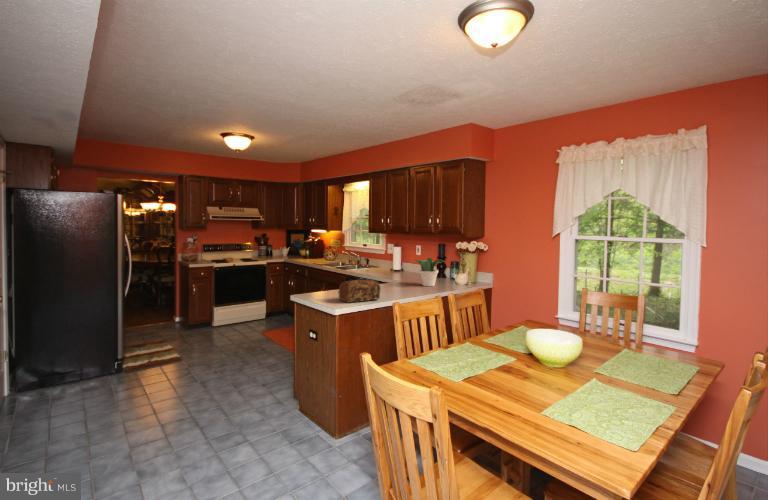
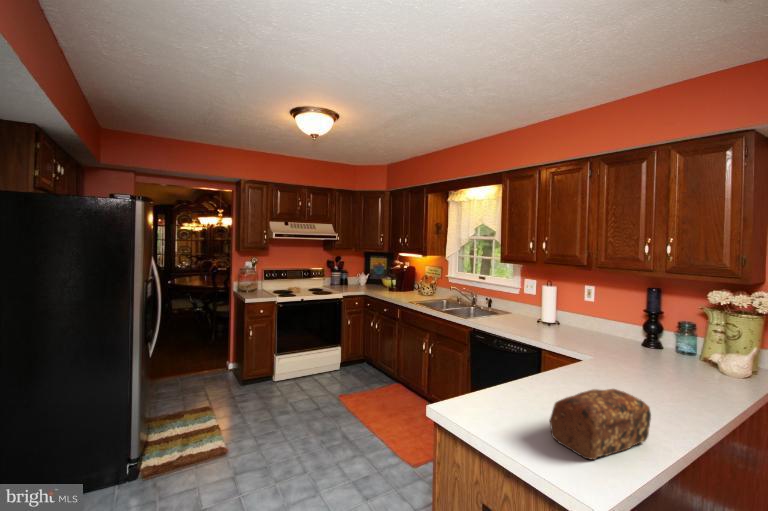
potted plant: present [416,258,444,286] -> none [627,318,709,375]

